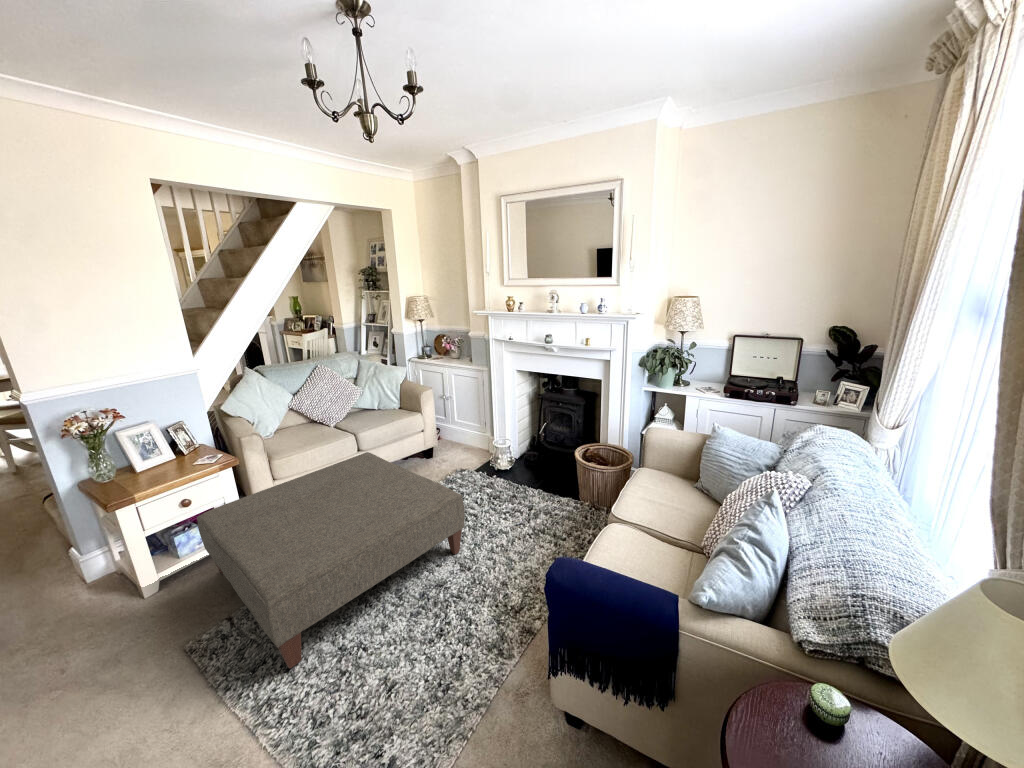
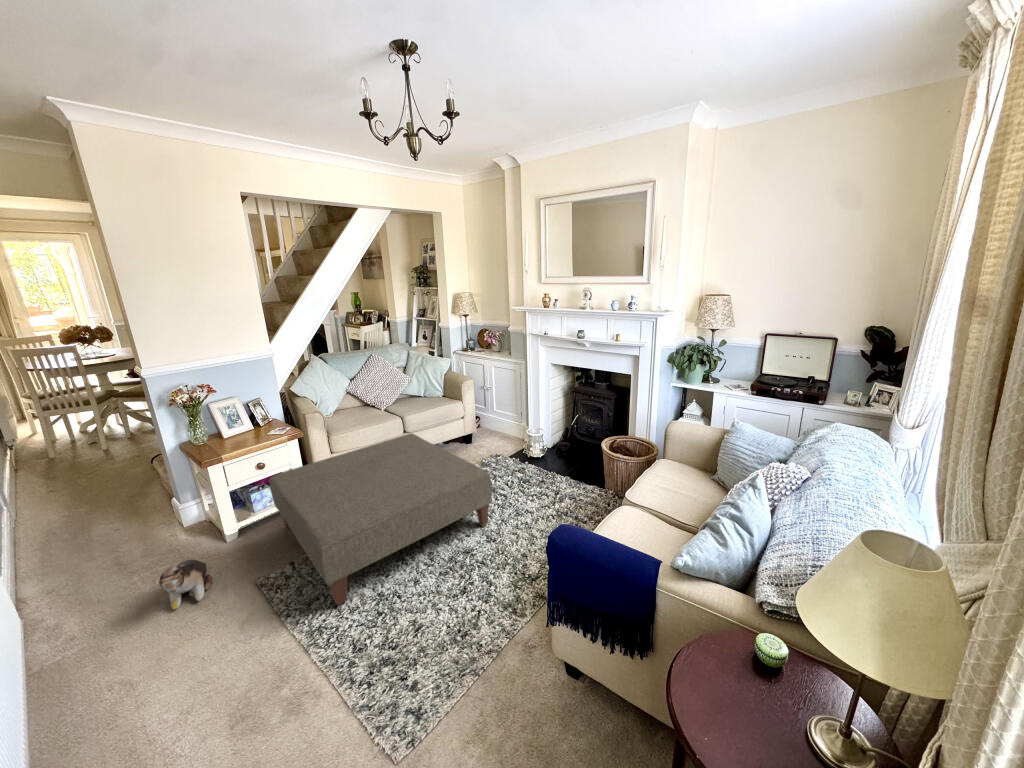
plush toy: none [37,629,124,698] -> present [152,560,212,610]

